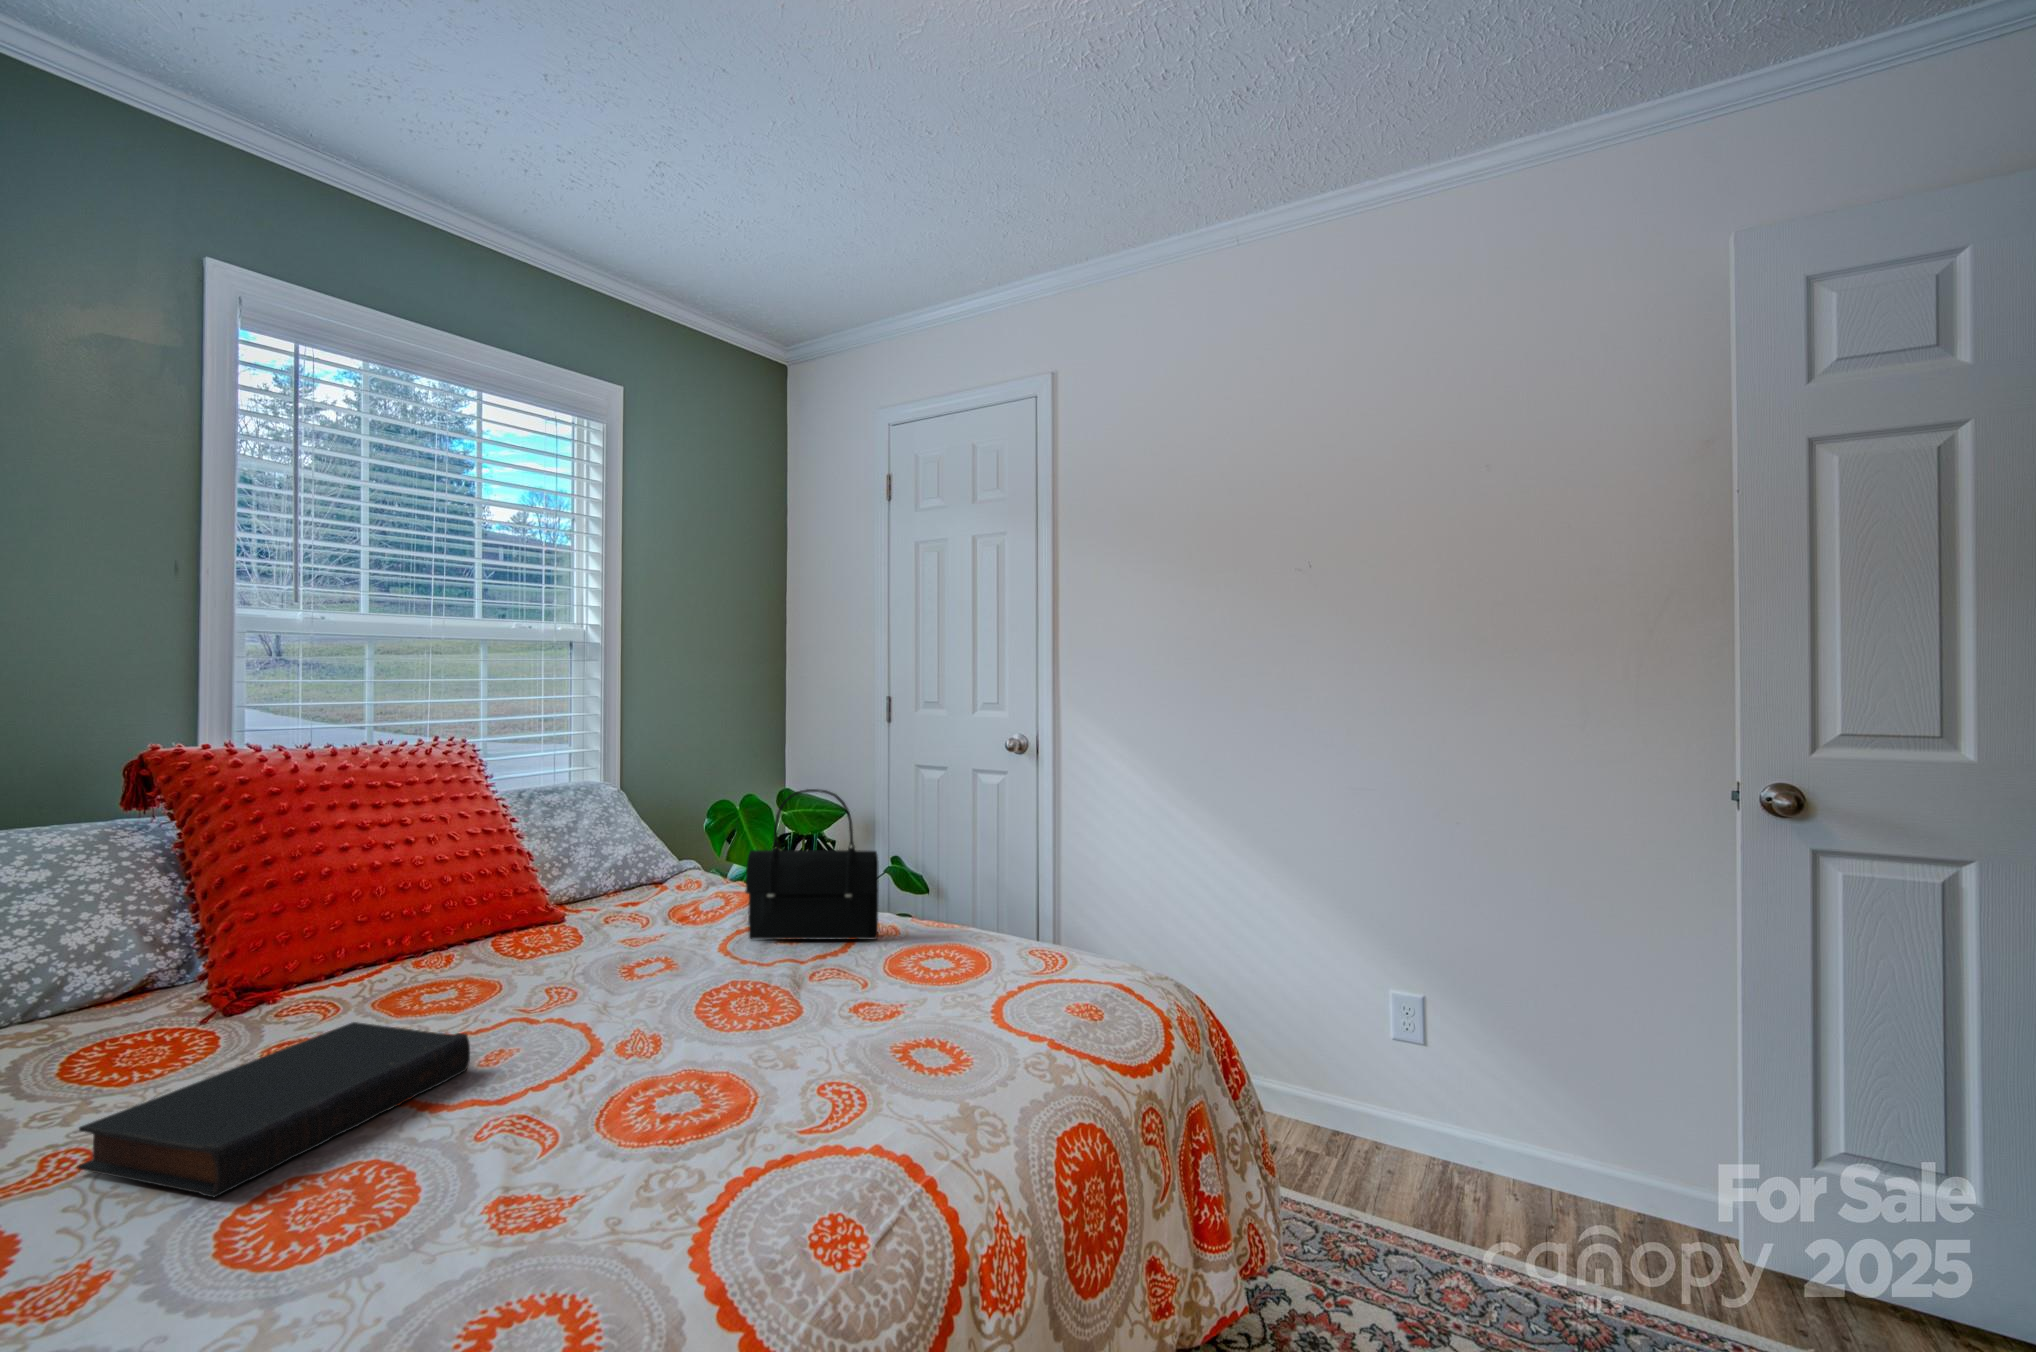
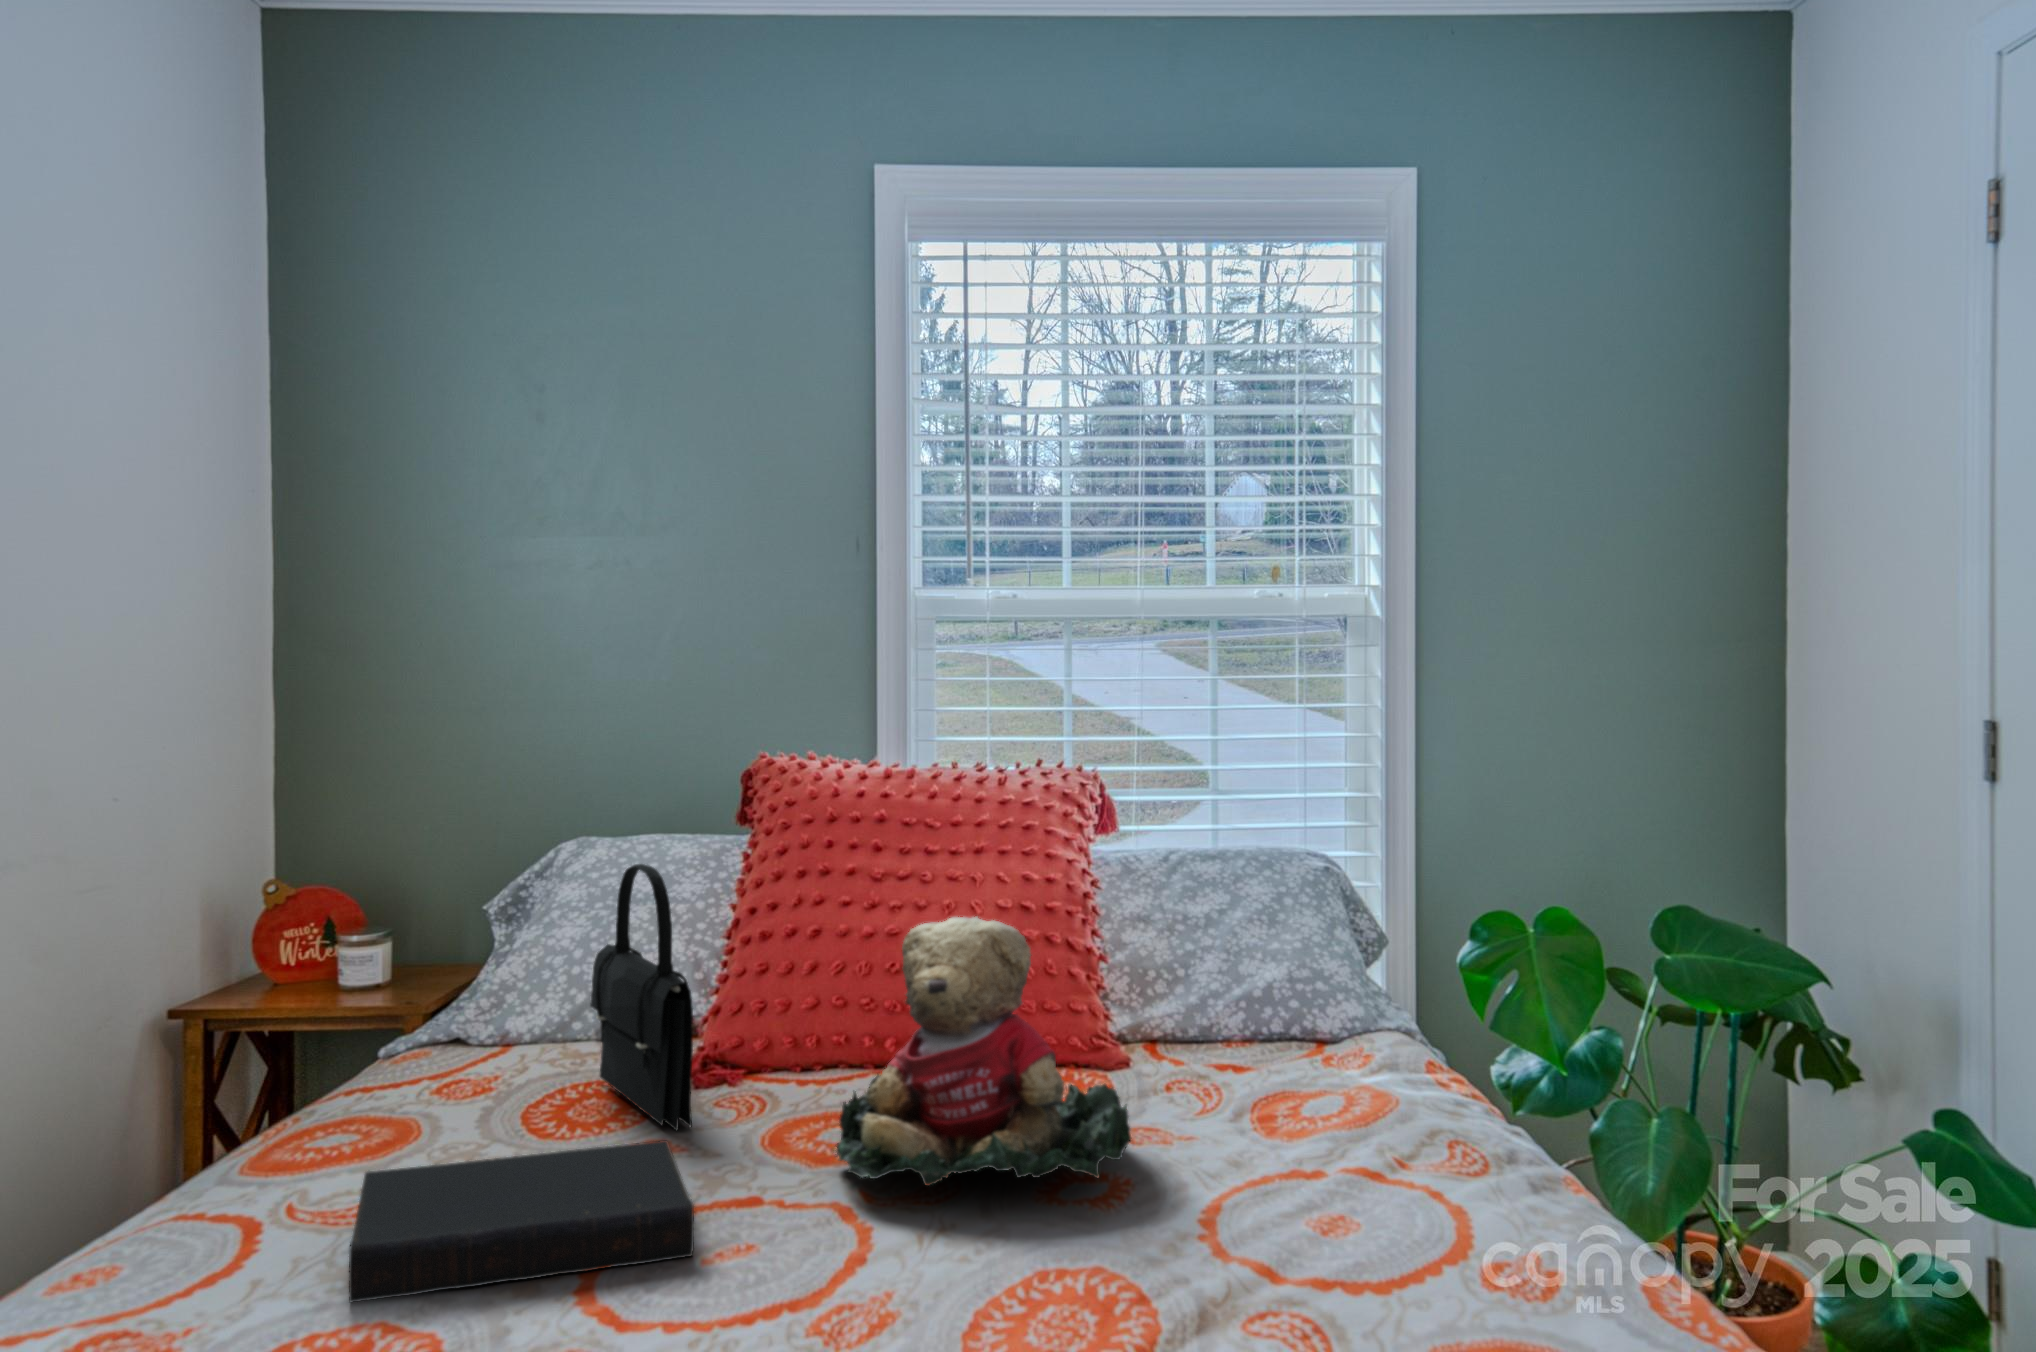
handbag: present [745,789,879,940] -> present [590,864,693,1131]
teddy bear: none [463,823,684,1001] -> present [835,917,1131,1185]

